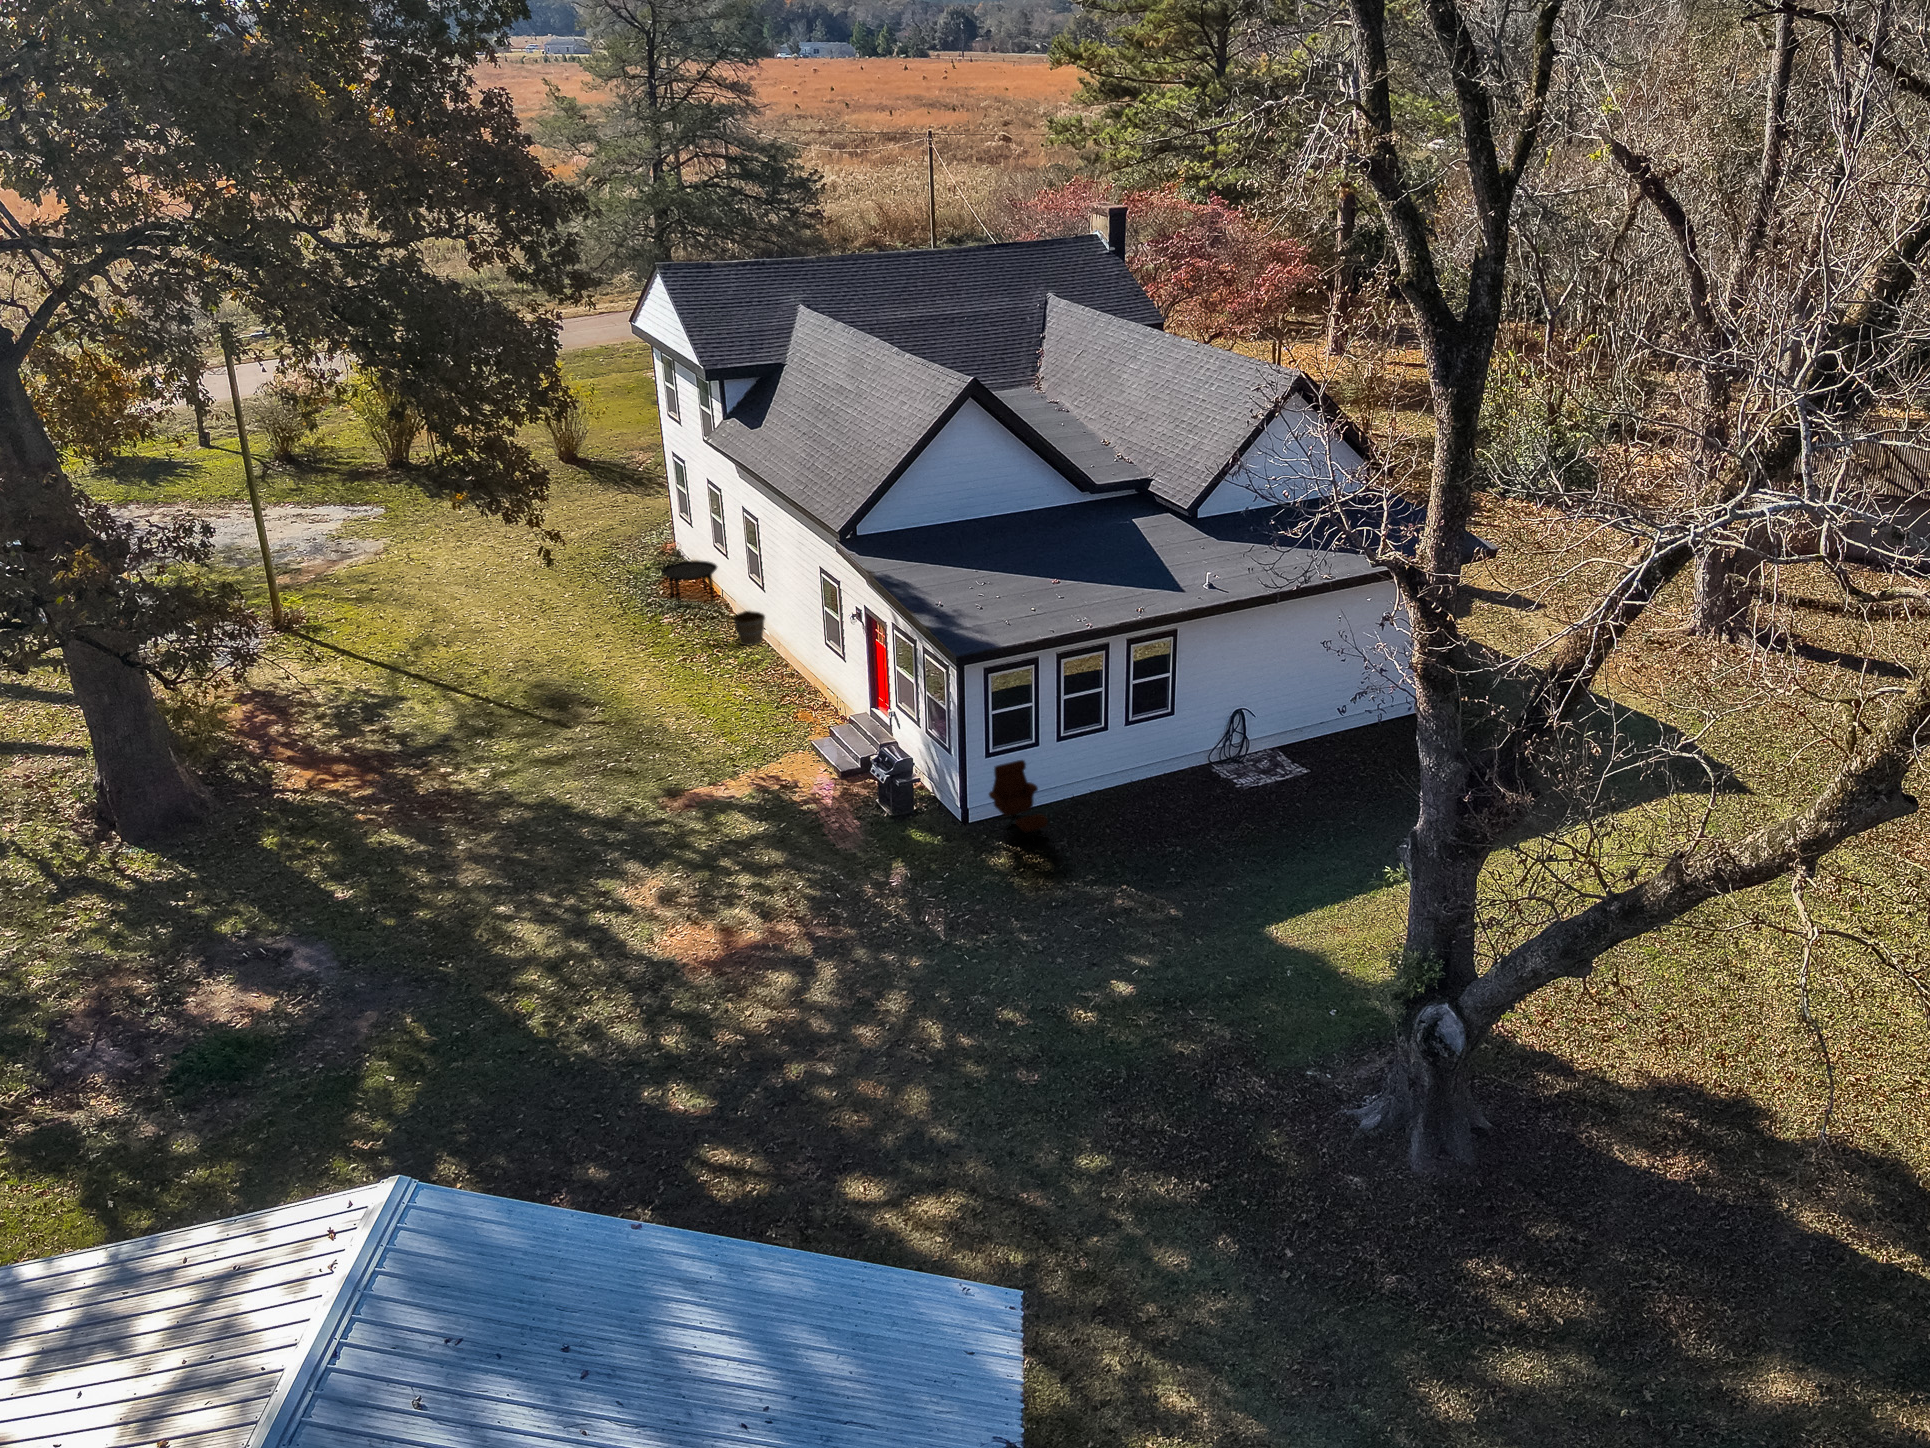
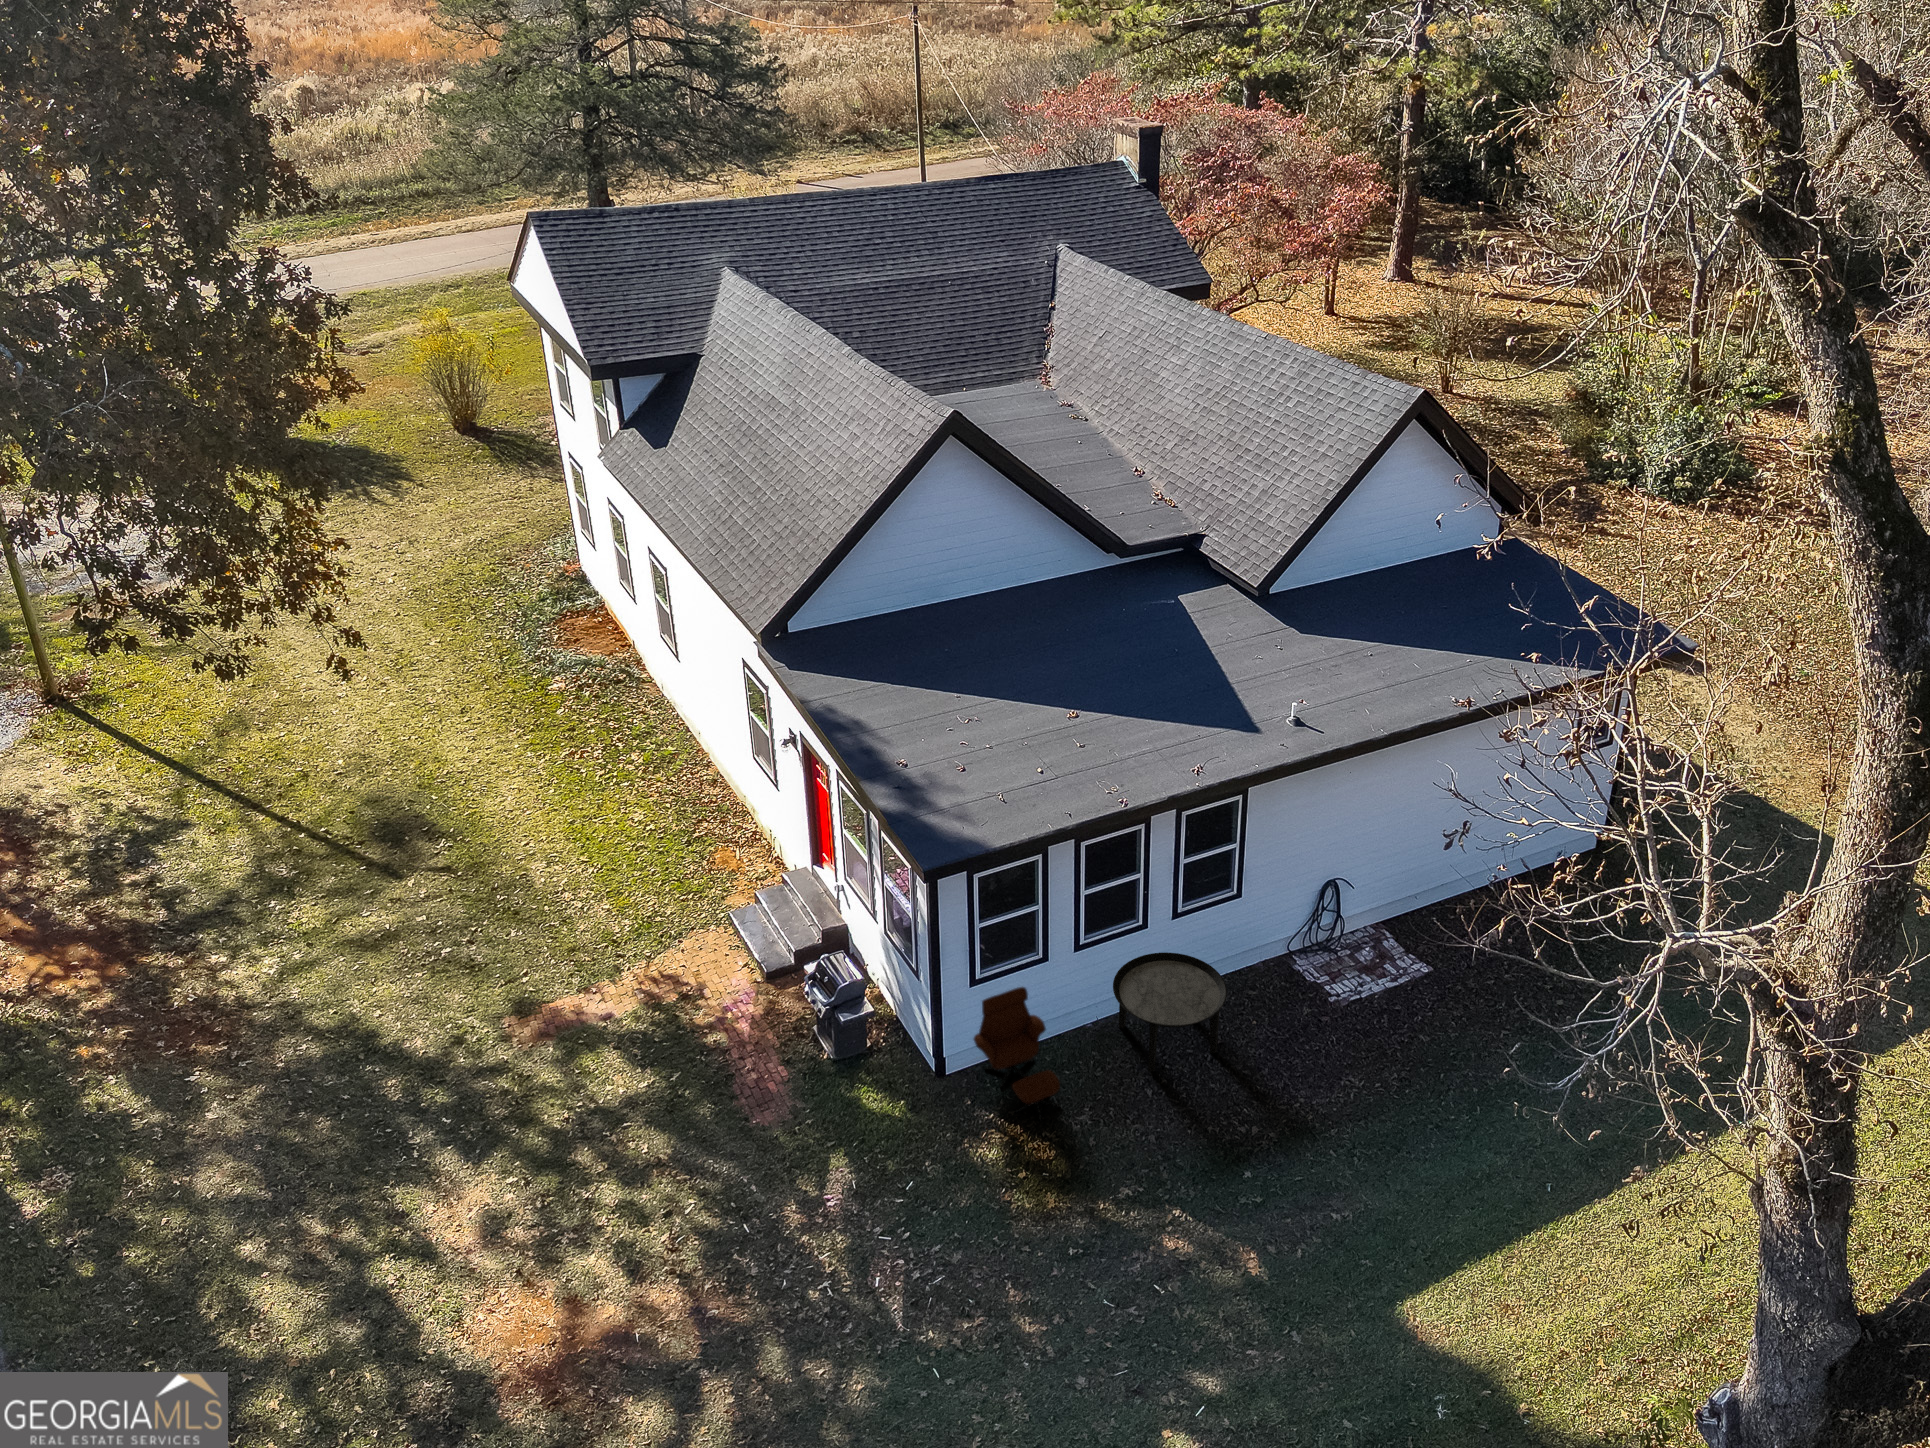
round table: present [661,560,717,607] -> present [1113,952,1227,1072]
wooden bucket: present [733,611,765,645] -> none [635,686,679,735]

